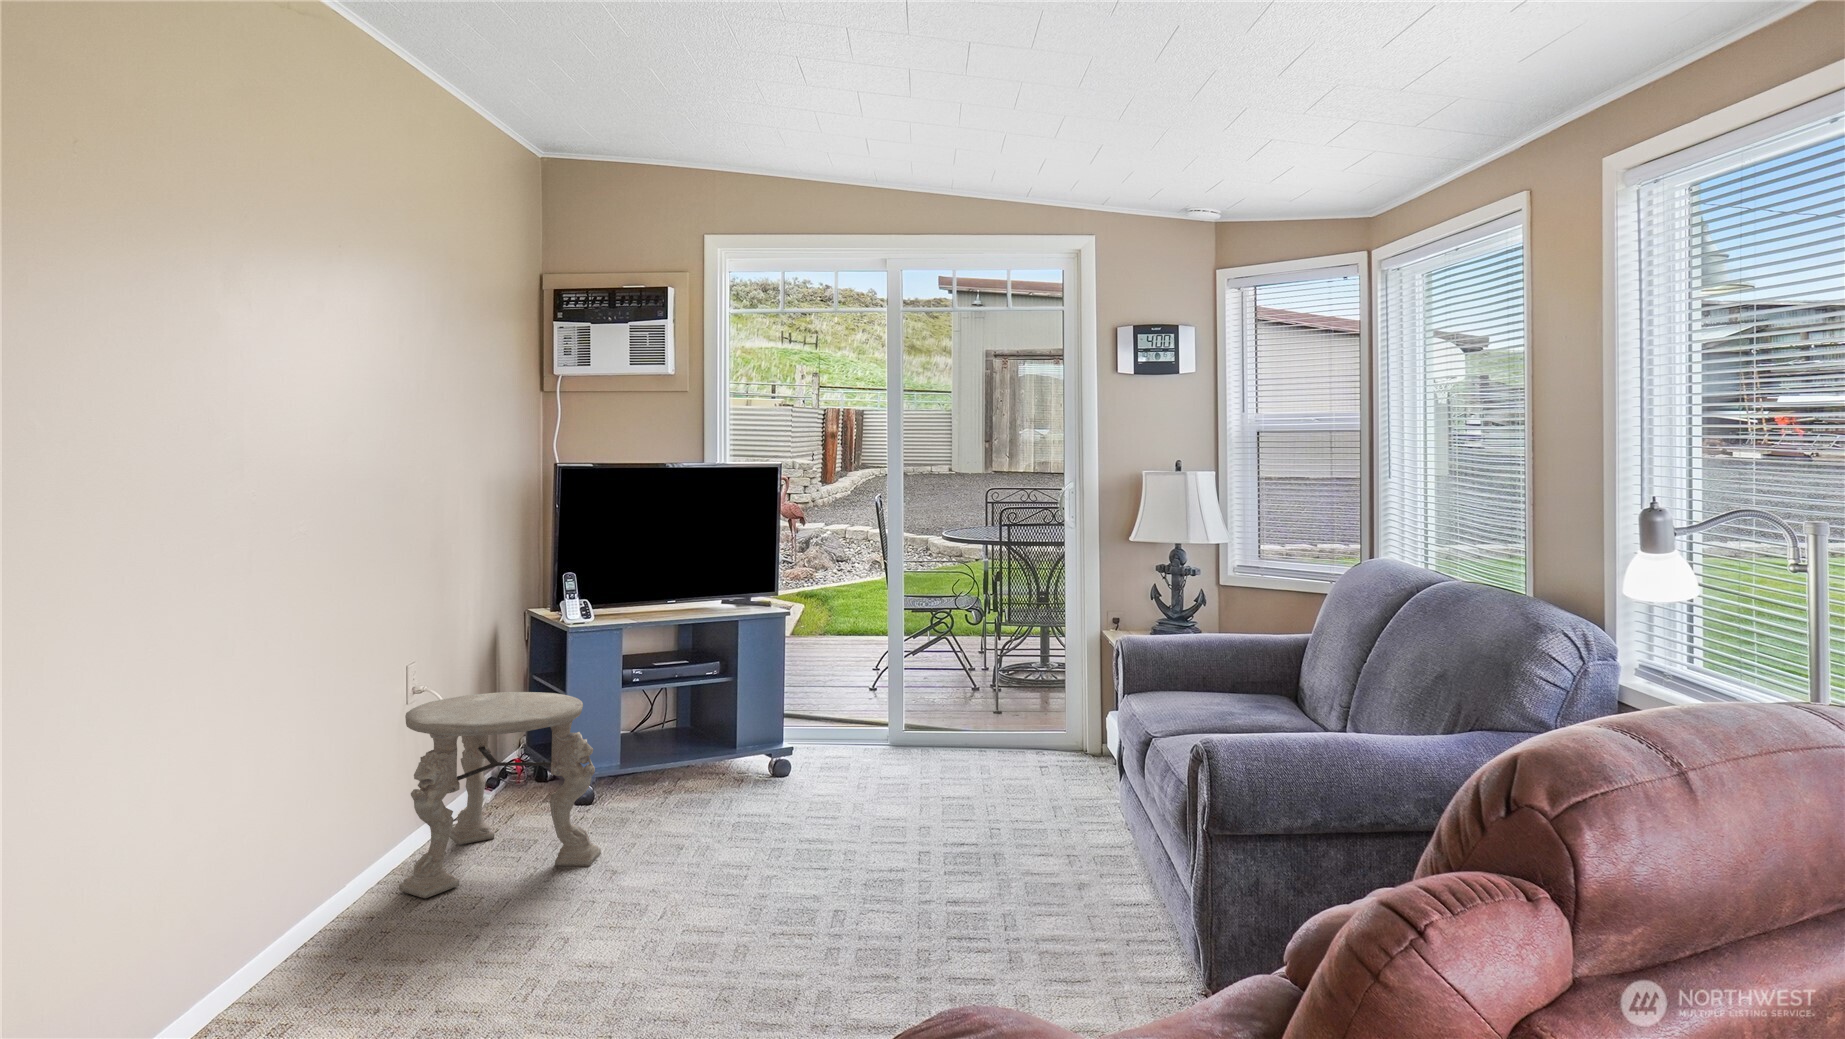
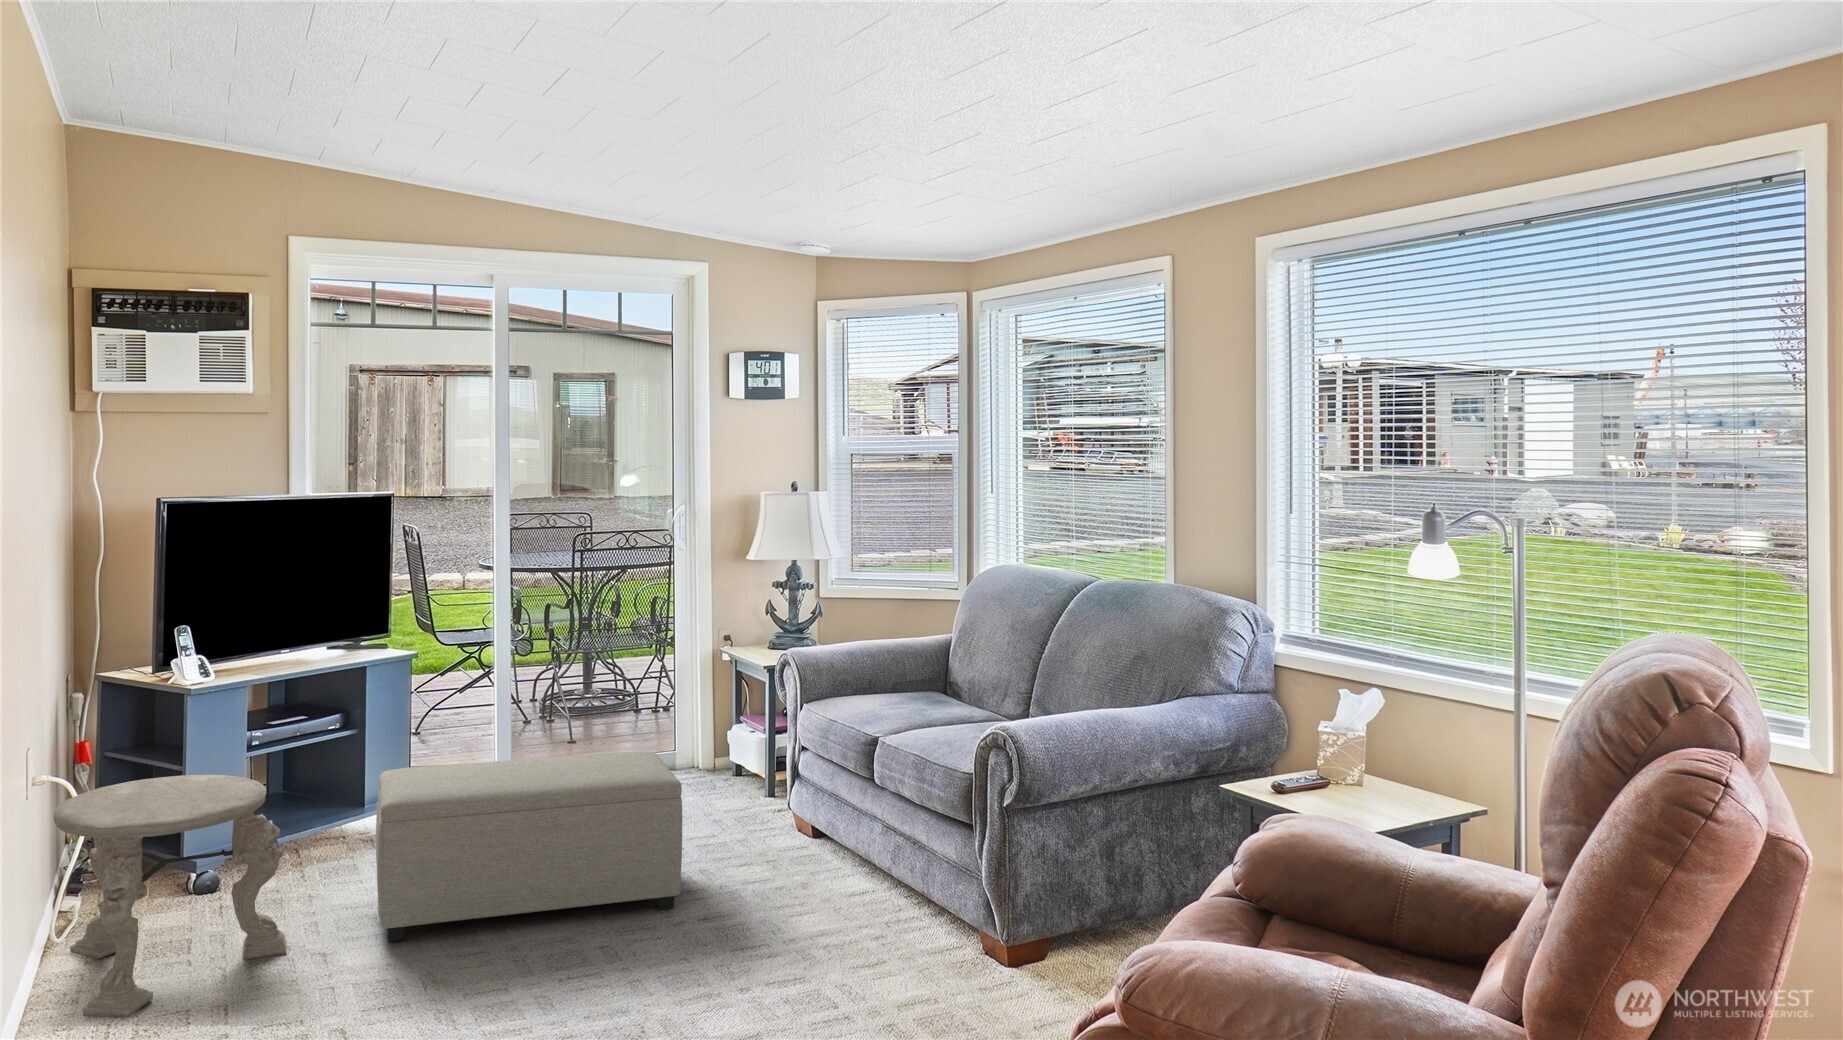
ottoman: none [666,708,969,885] -> present [376,752,682,941]

